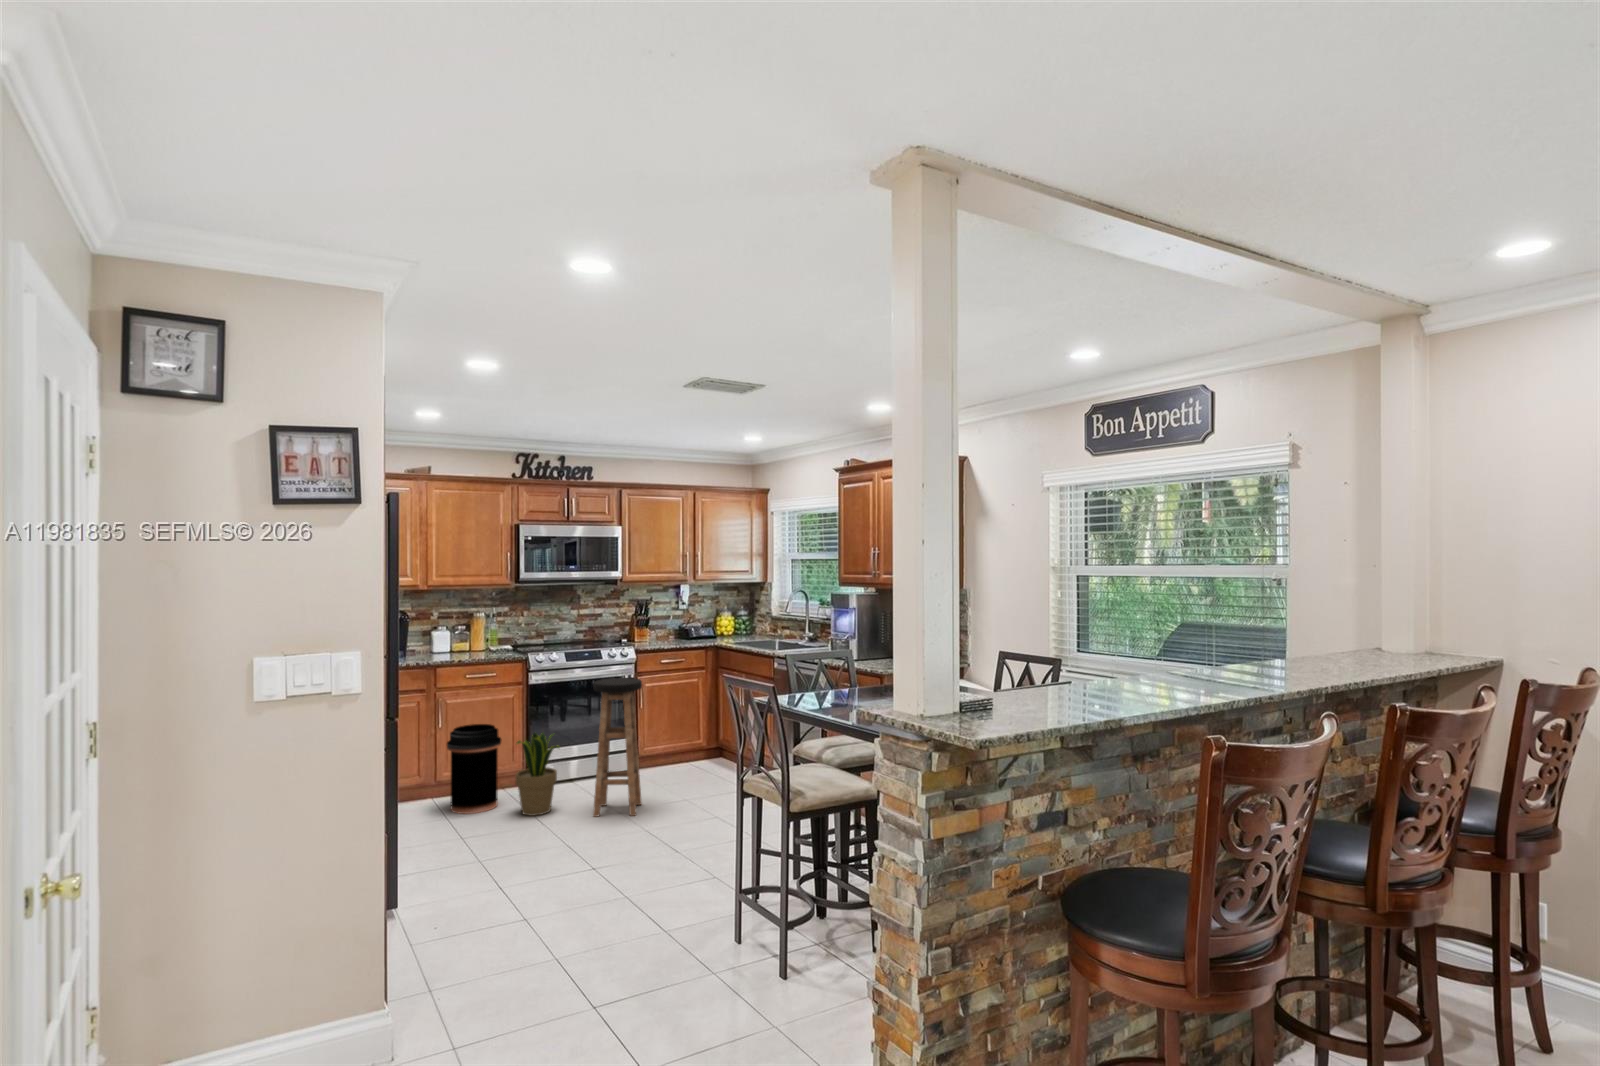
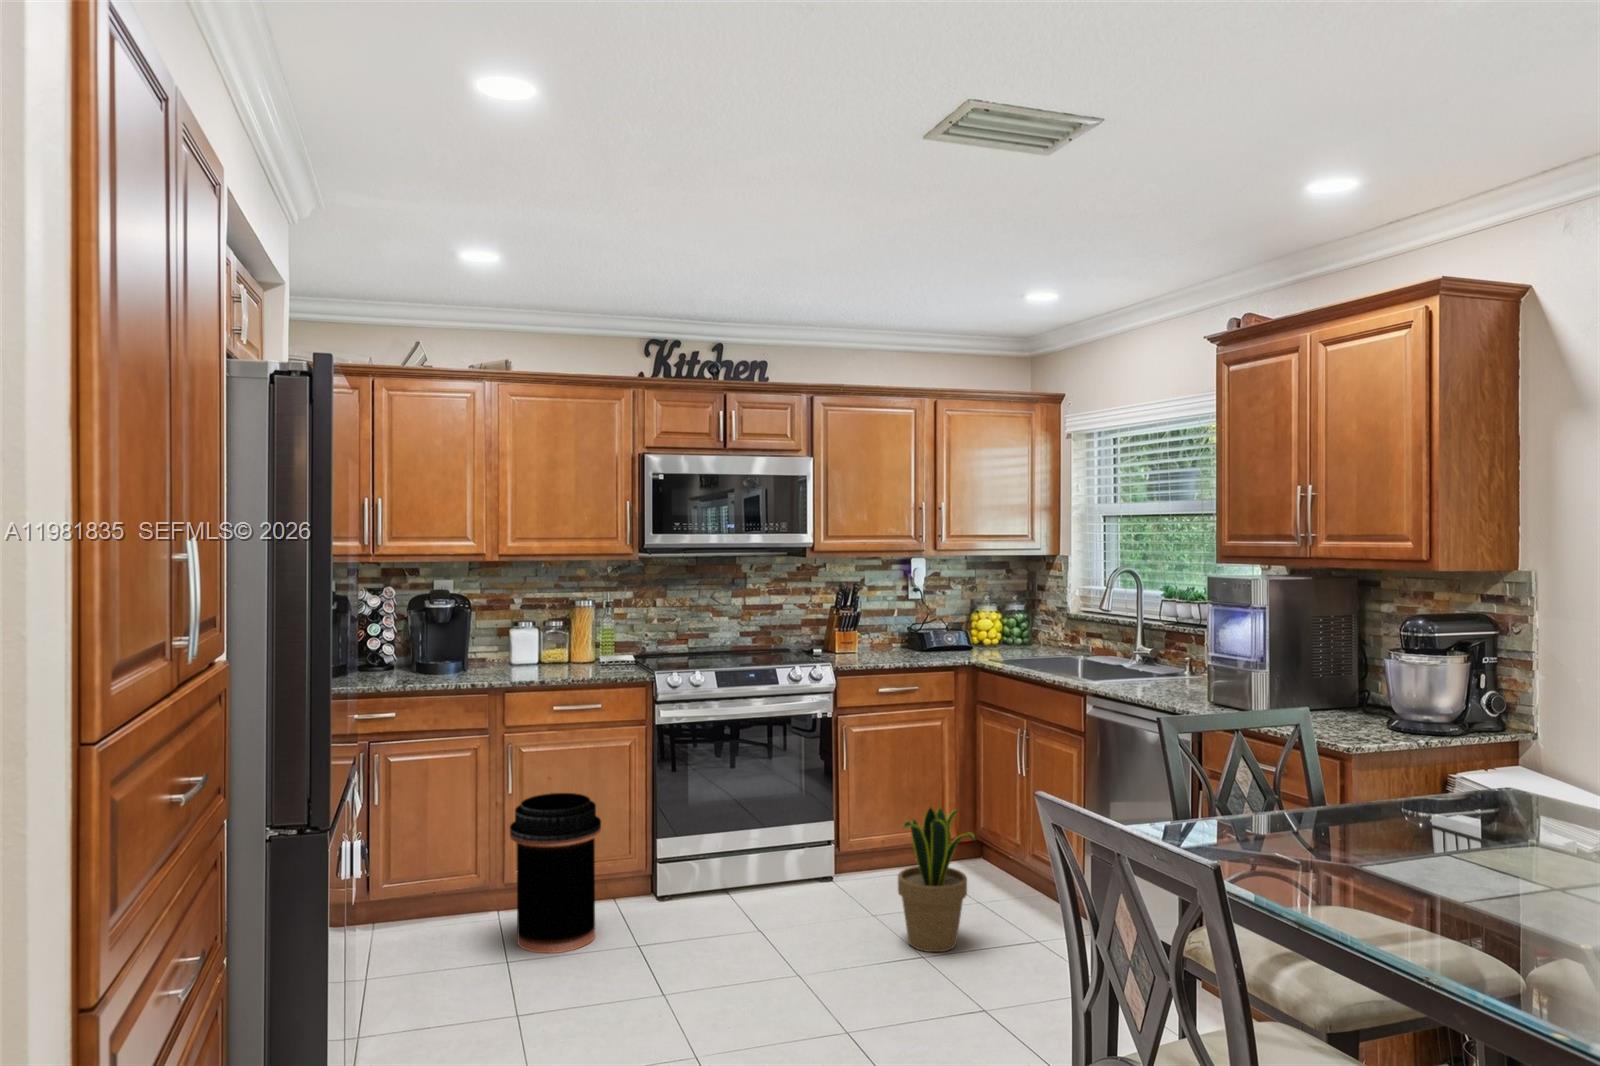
bar stool: present [593,678,642,817] -> none [753,726,842,990]
potted plant: present [516,733,559,816] -> present [898,807,975,952]

